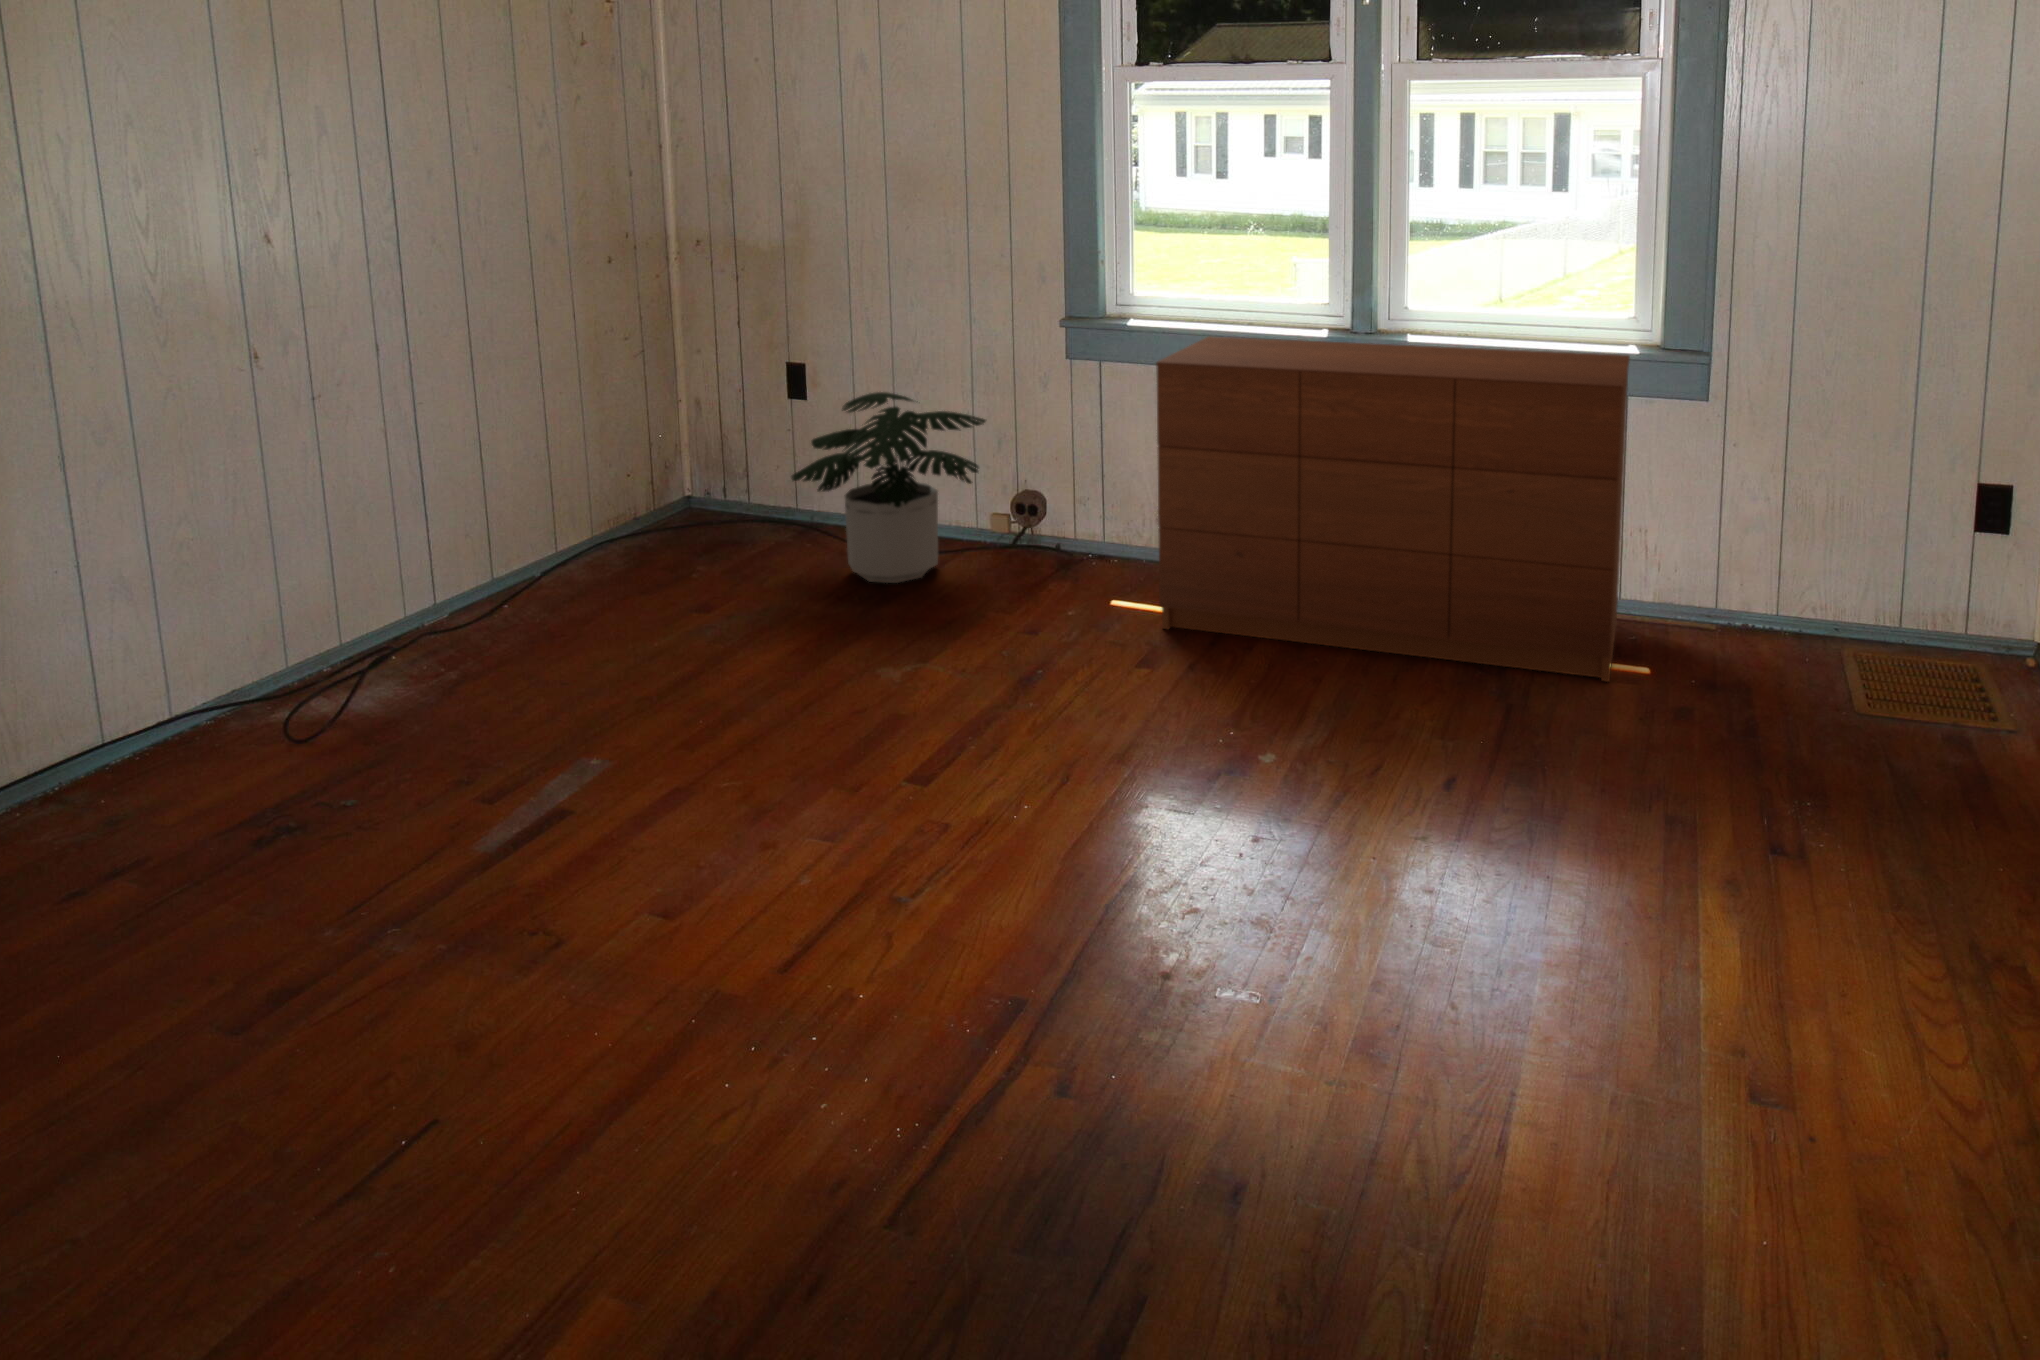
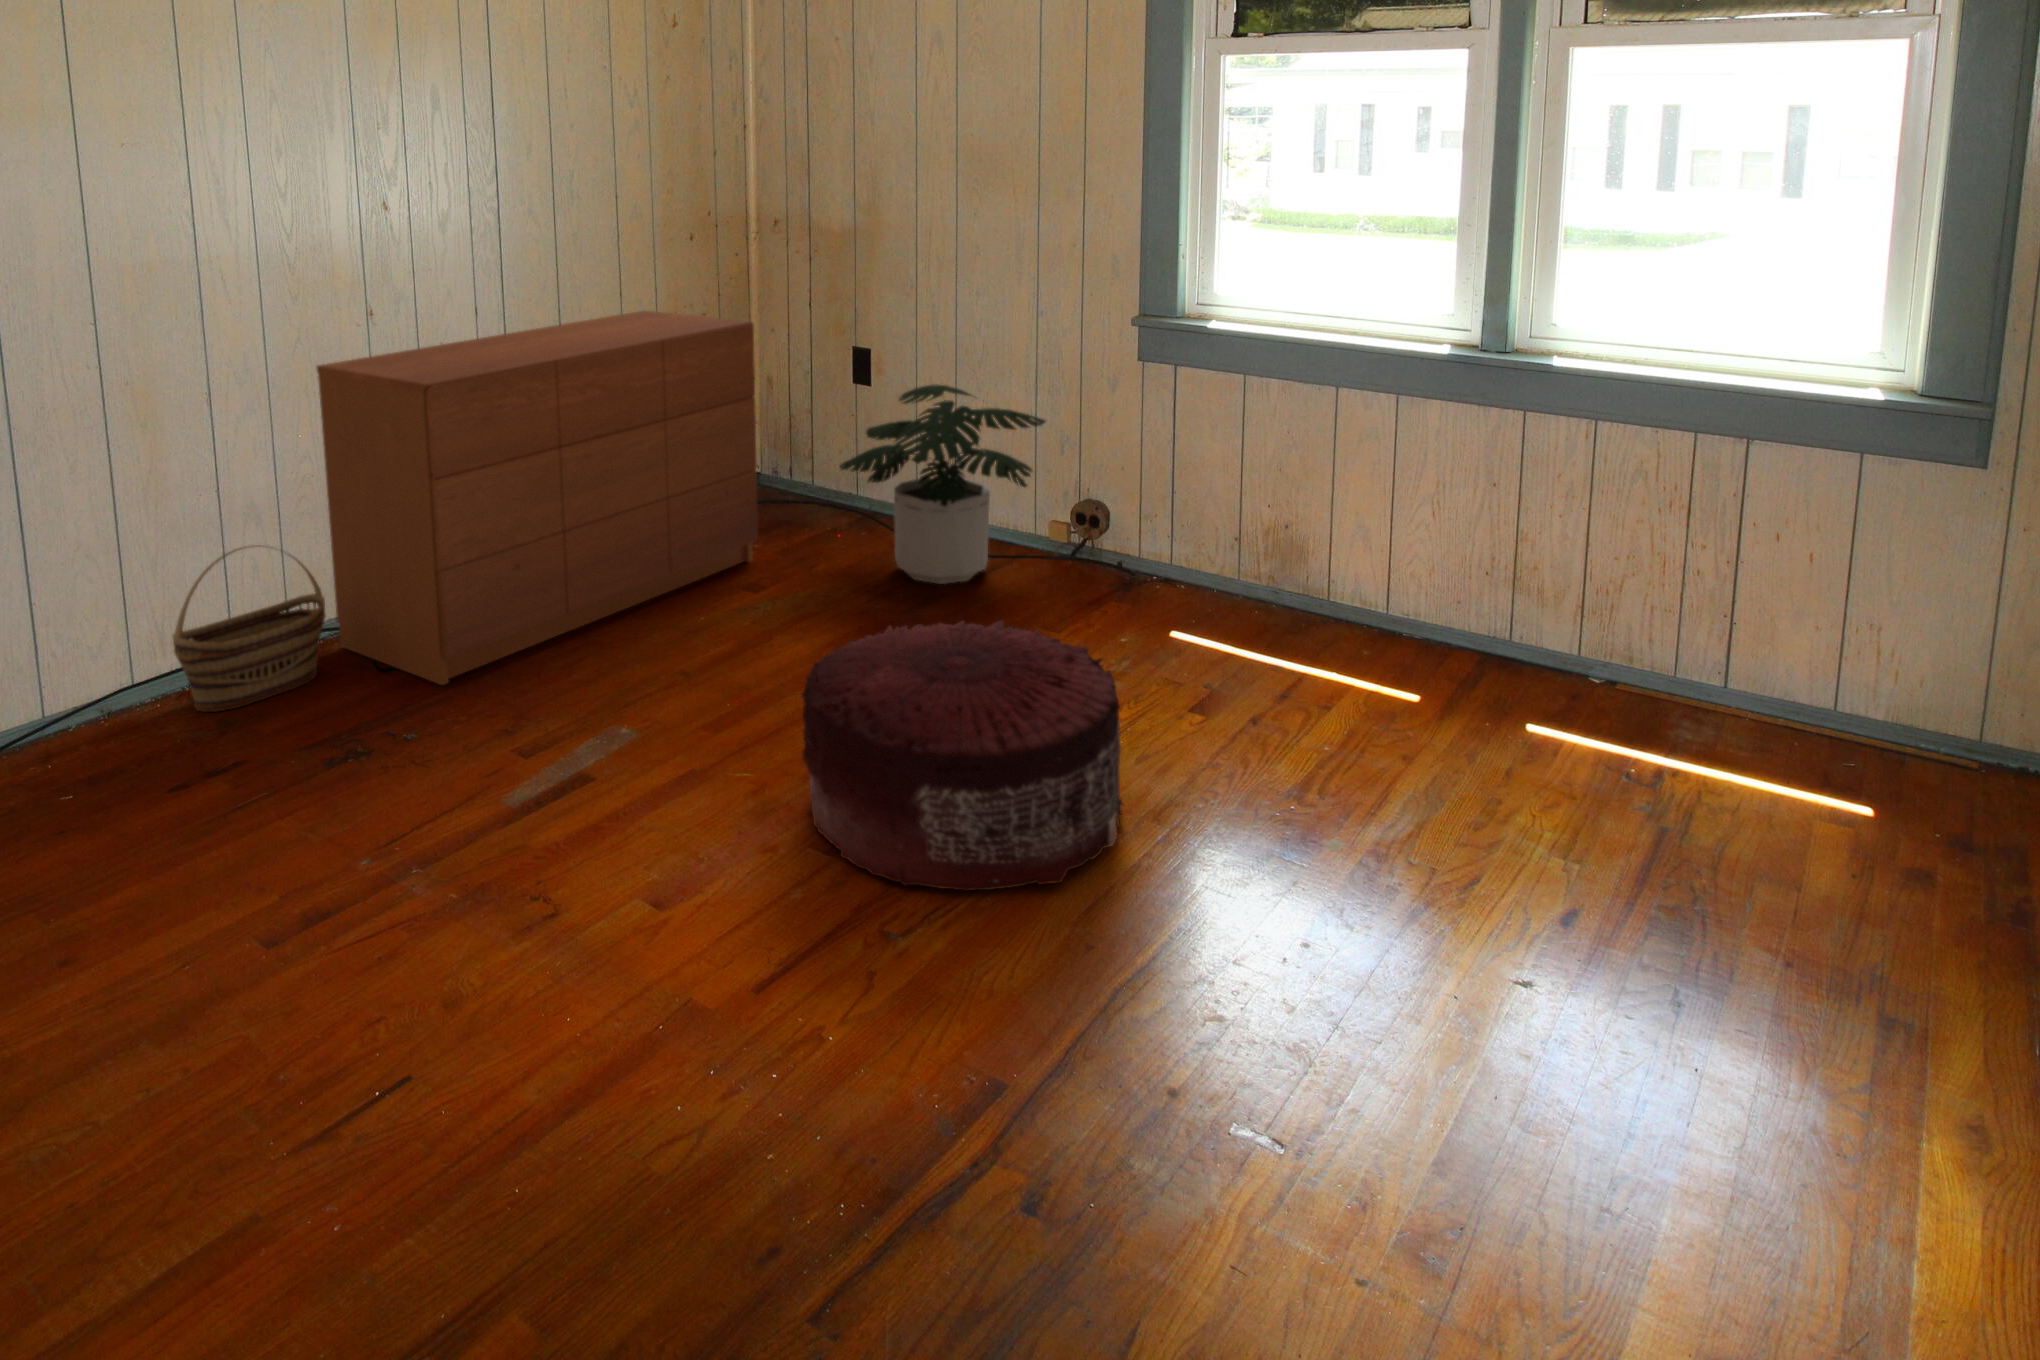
dresser: present [1156,336,1630,682] -> present [317,311,758,685]
pouf: none [795,601,1095,850] -> present [802,620,1123,890]
basket: none [46,613,234,806] -> present [172,546,326,712]

